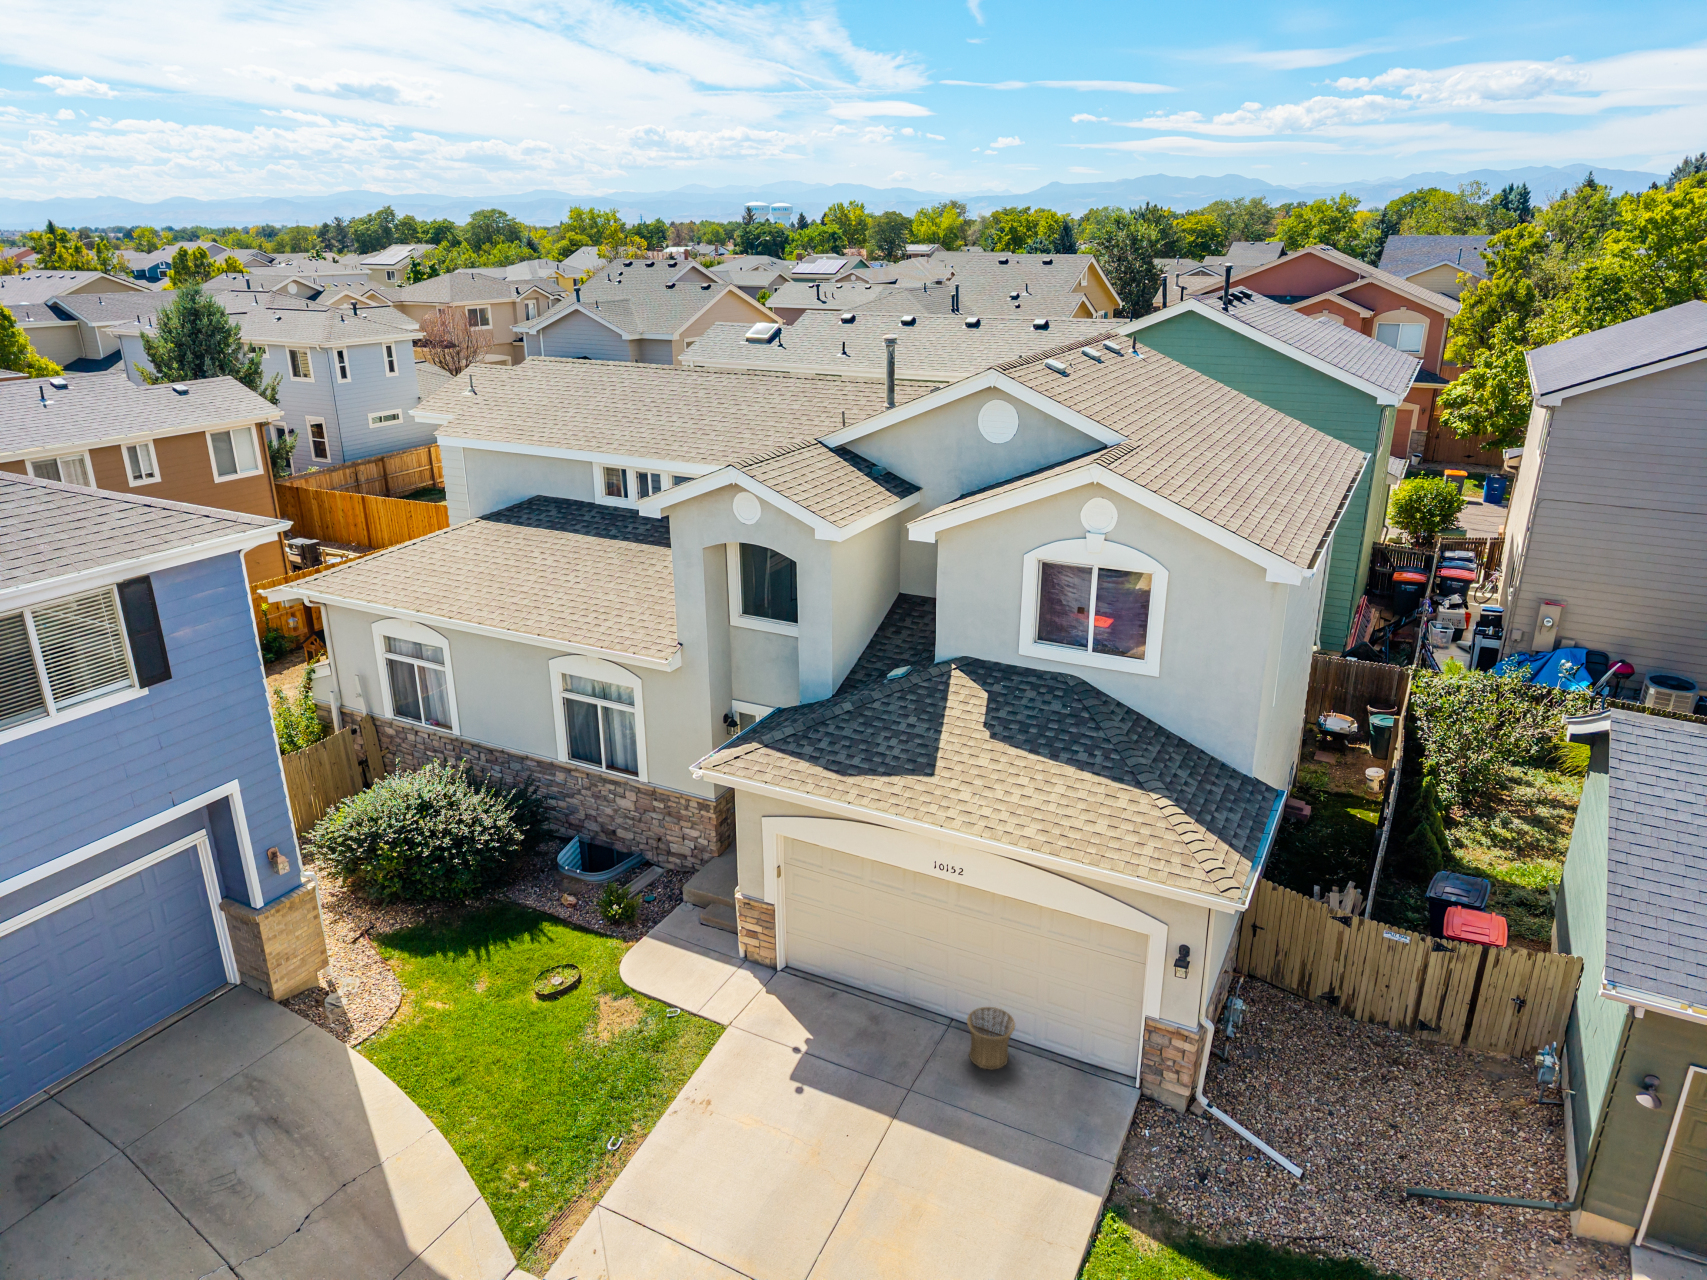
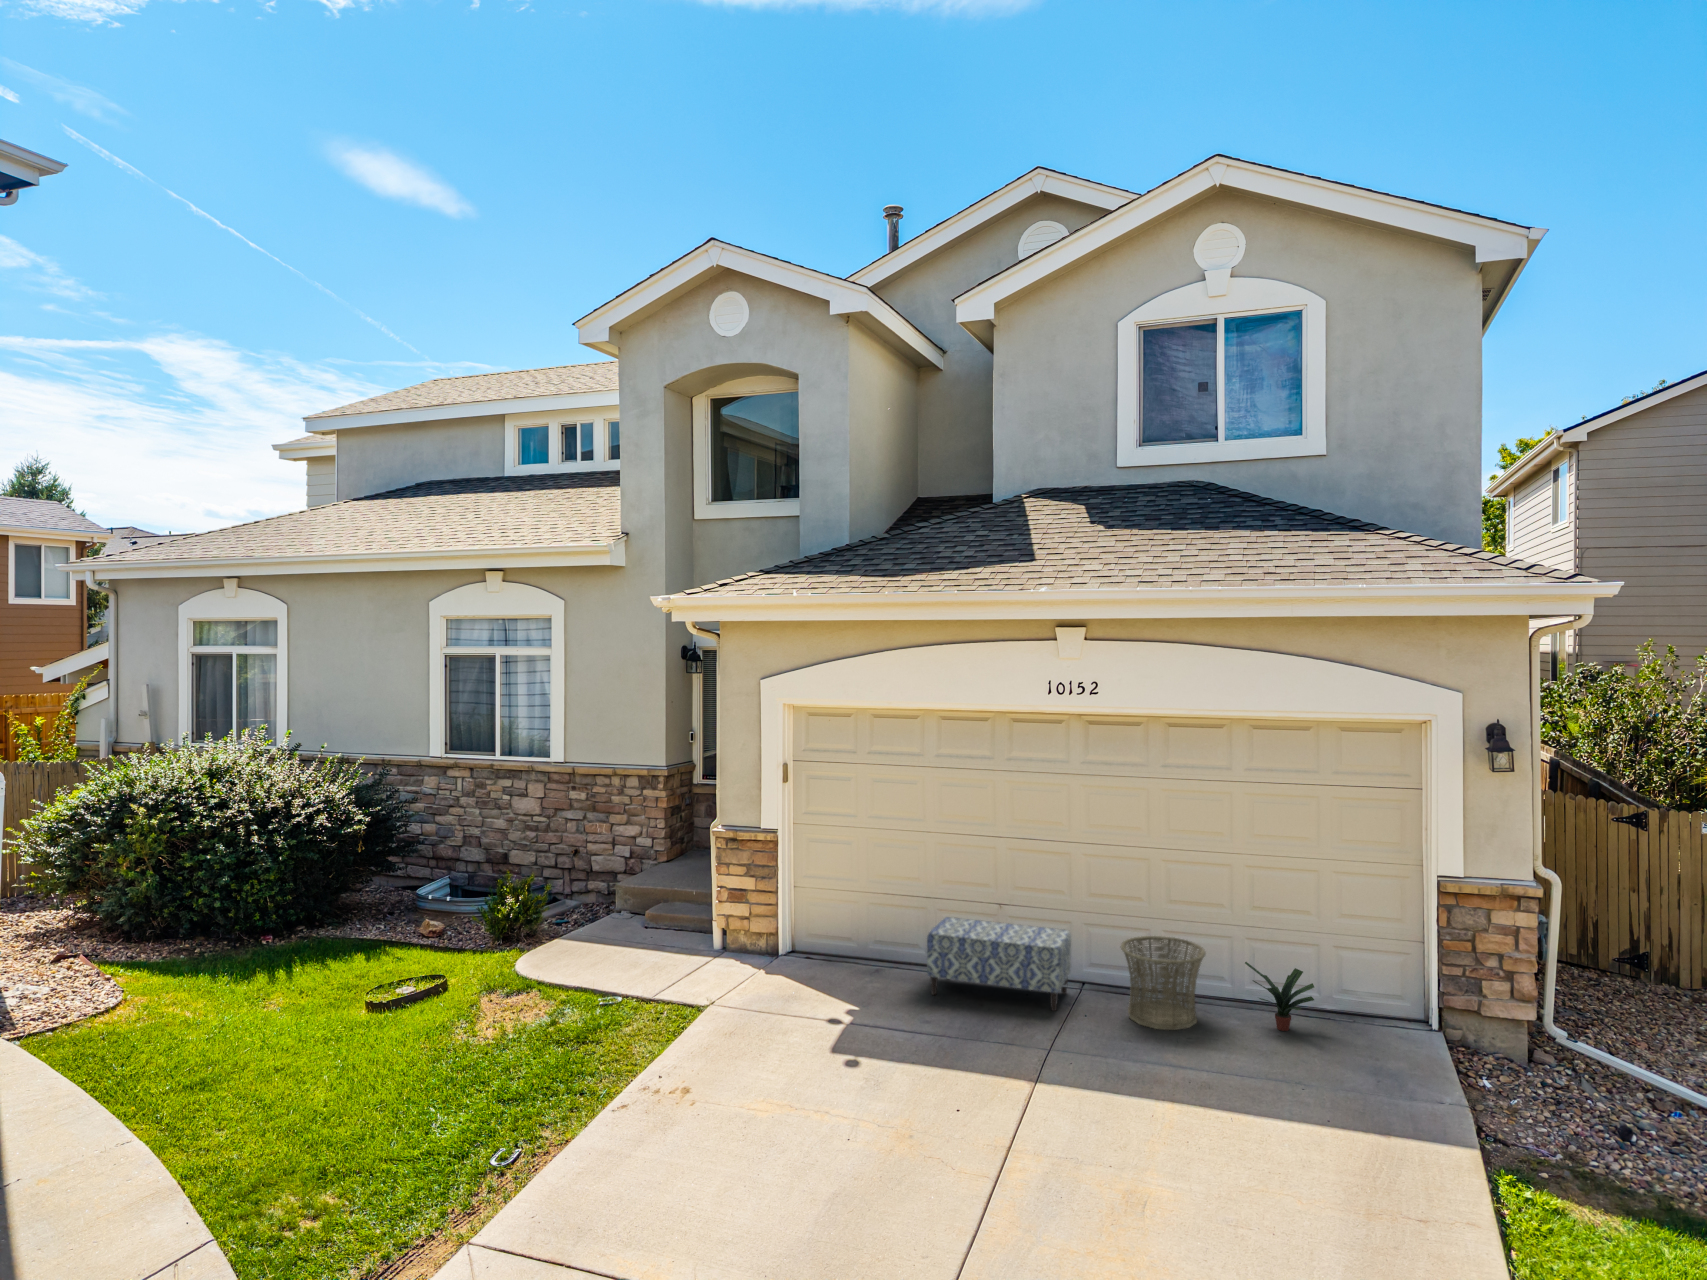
bench: none [858,970,946,1044] -> present [927,917,1071,1011]
potted plant: none [1036,1035,1074,1077] -> present [1245,962,1314,1031]

